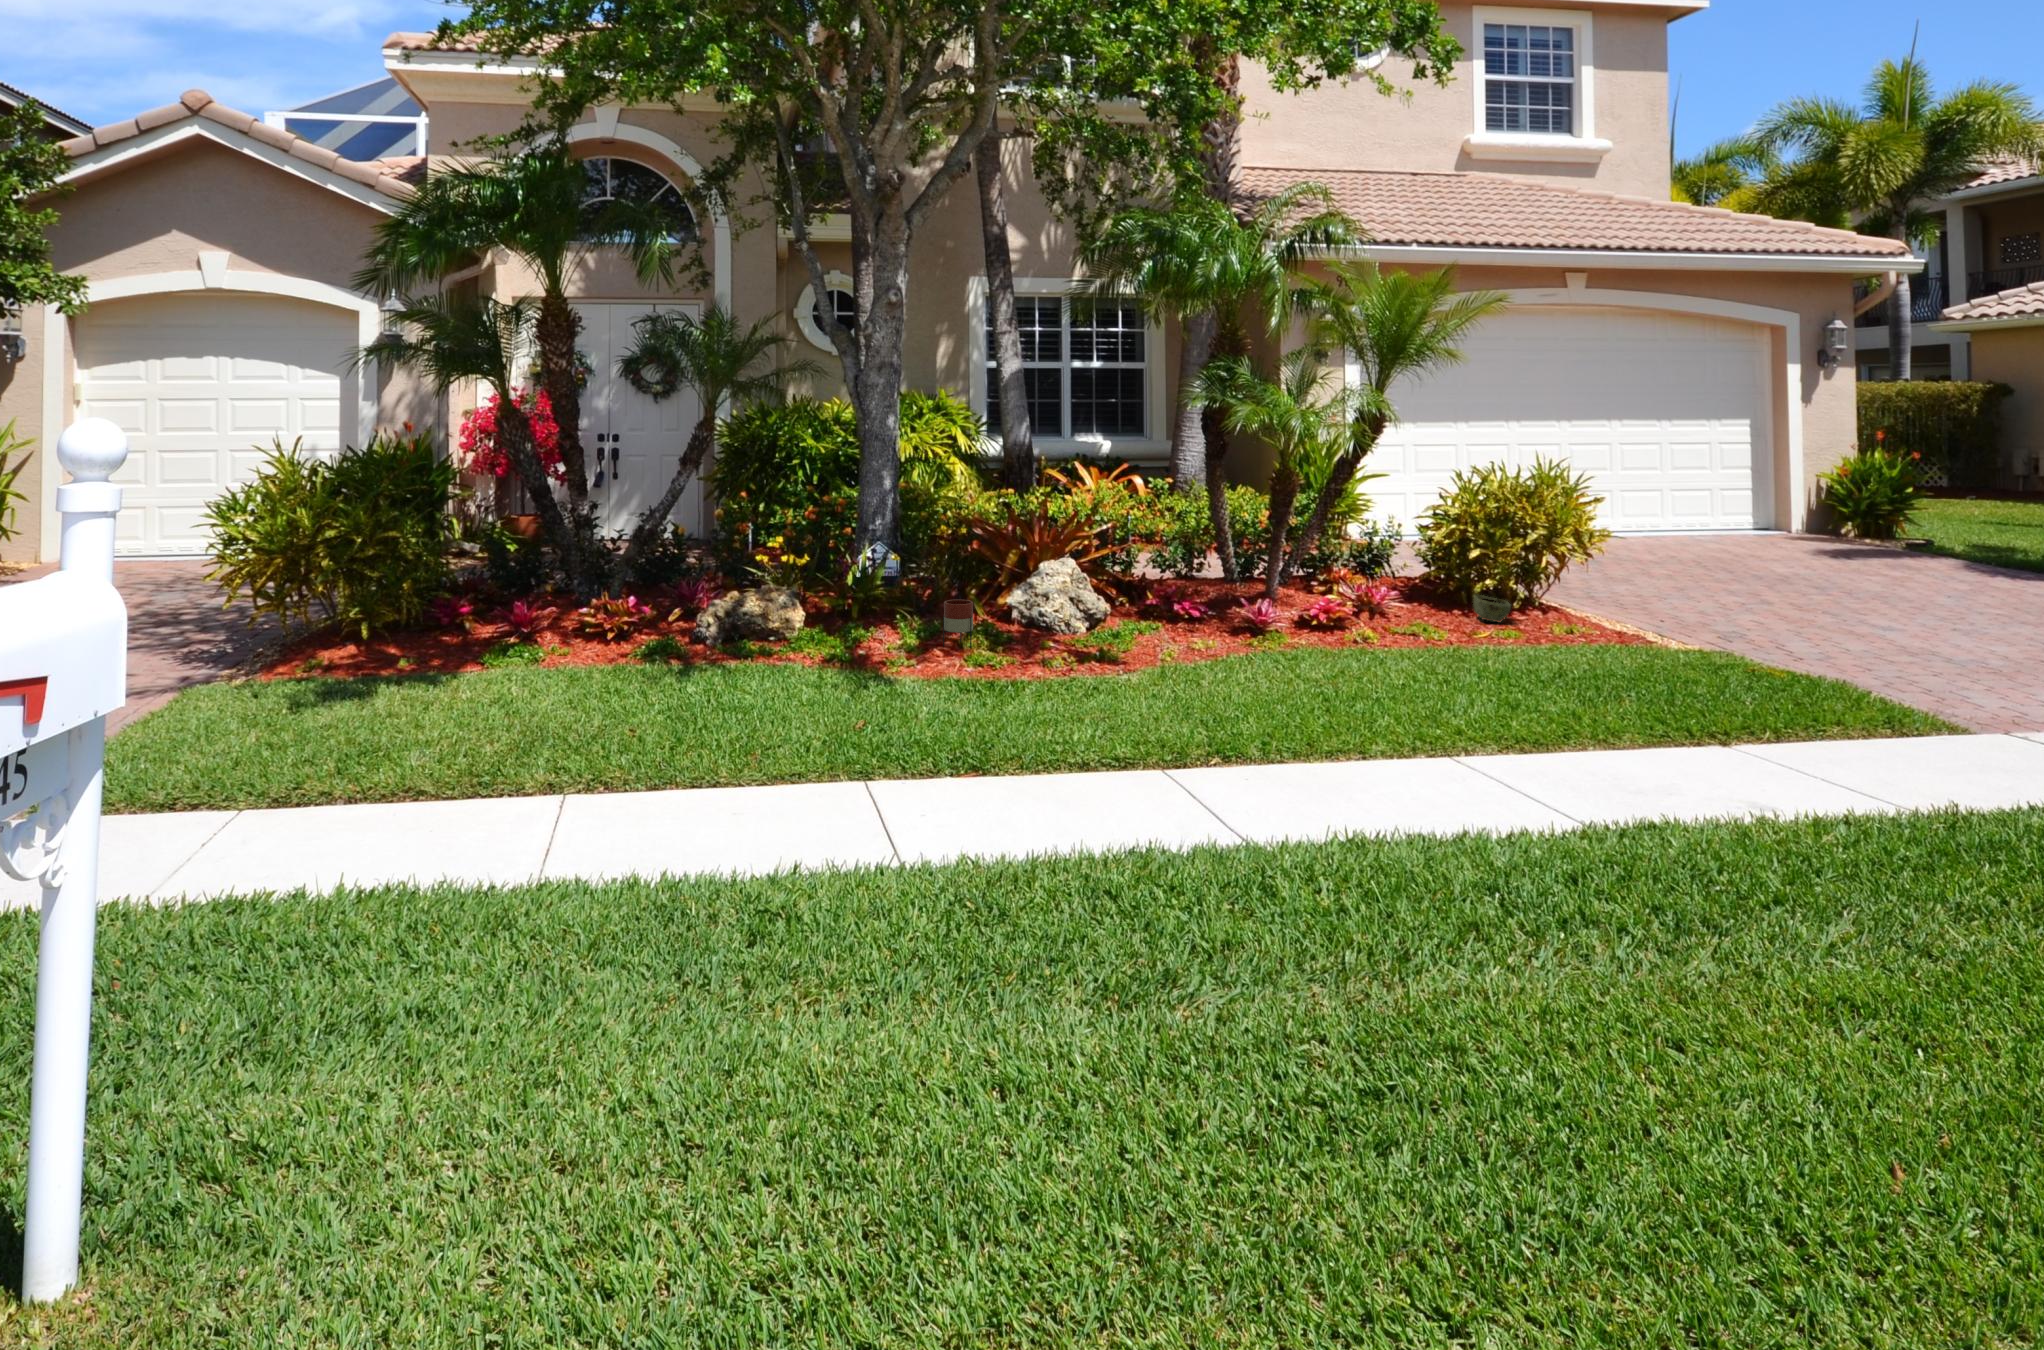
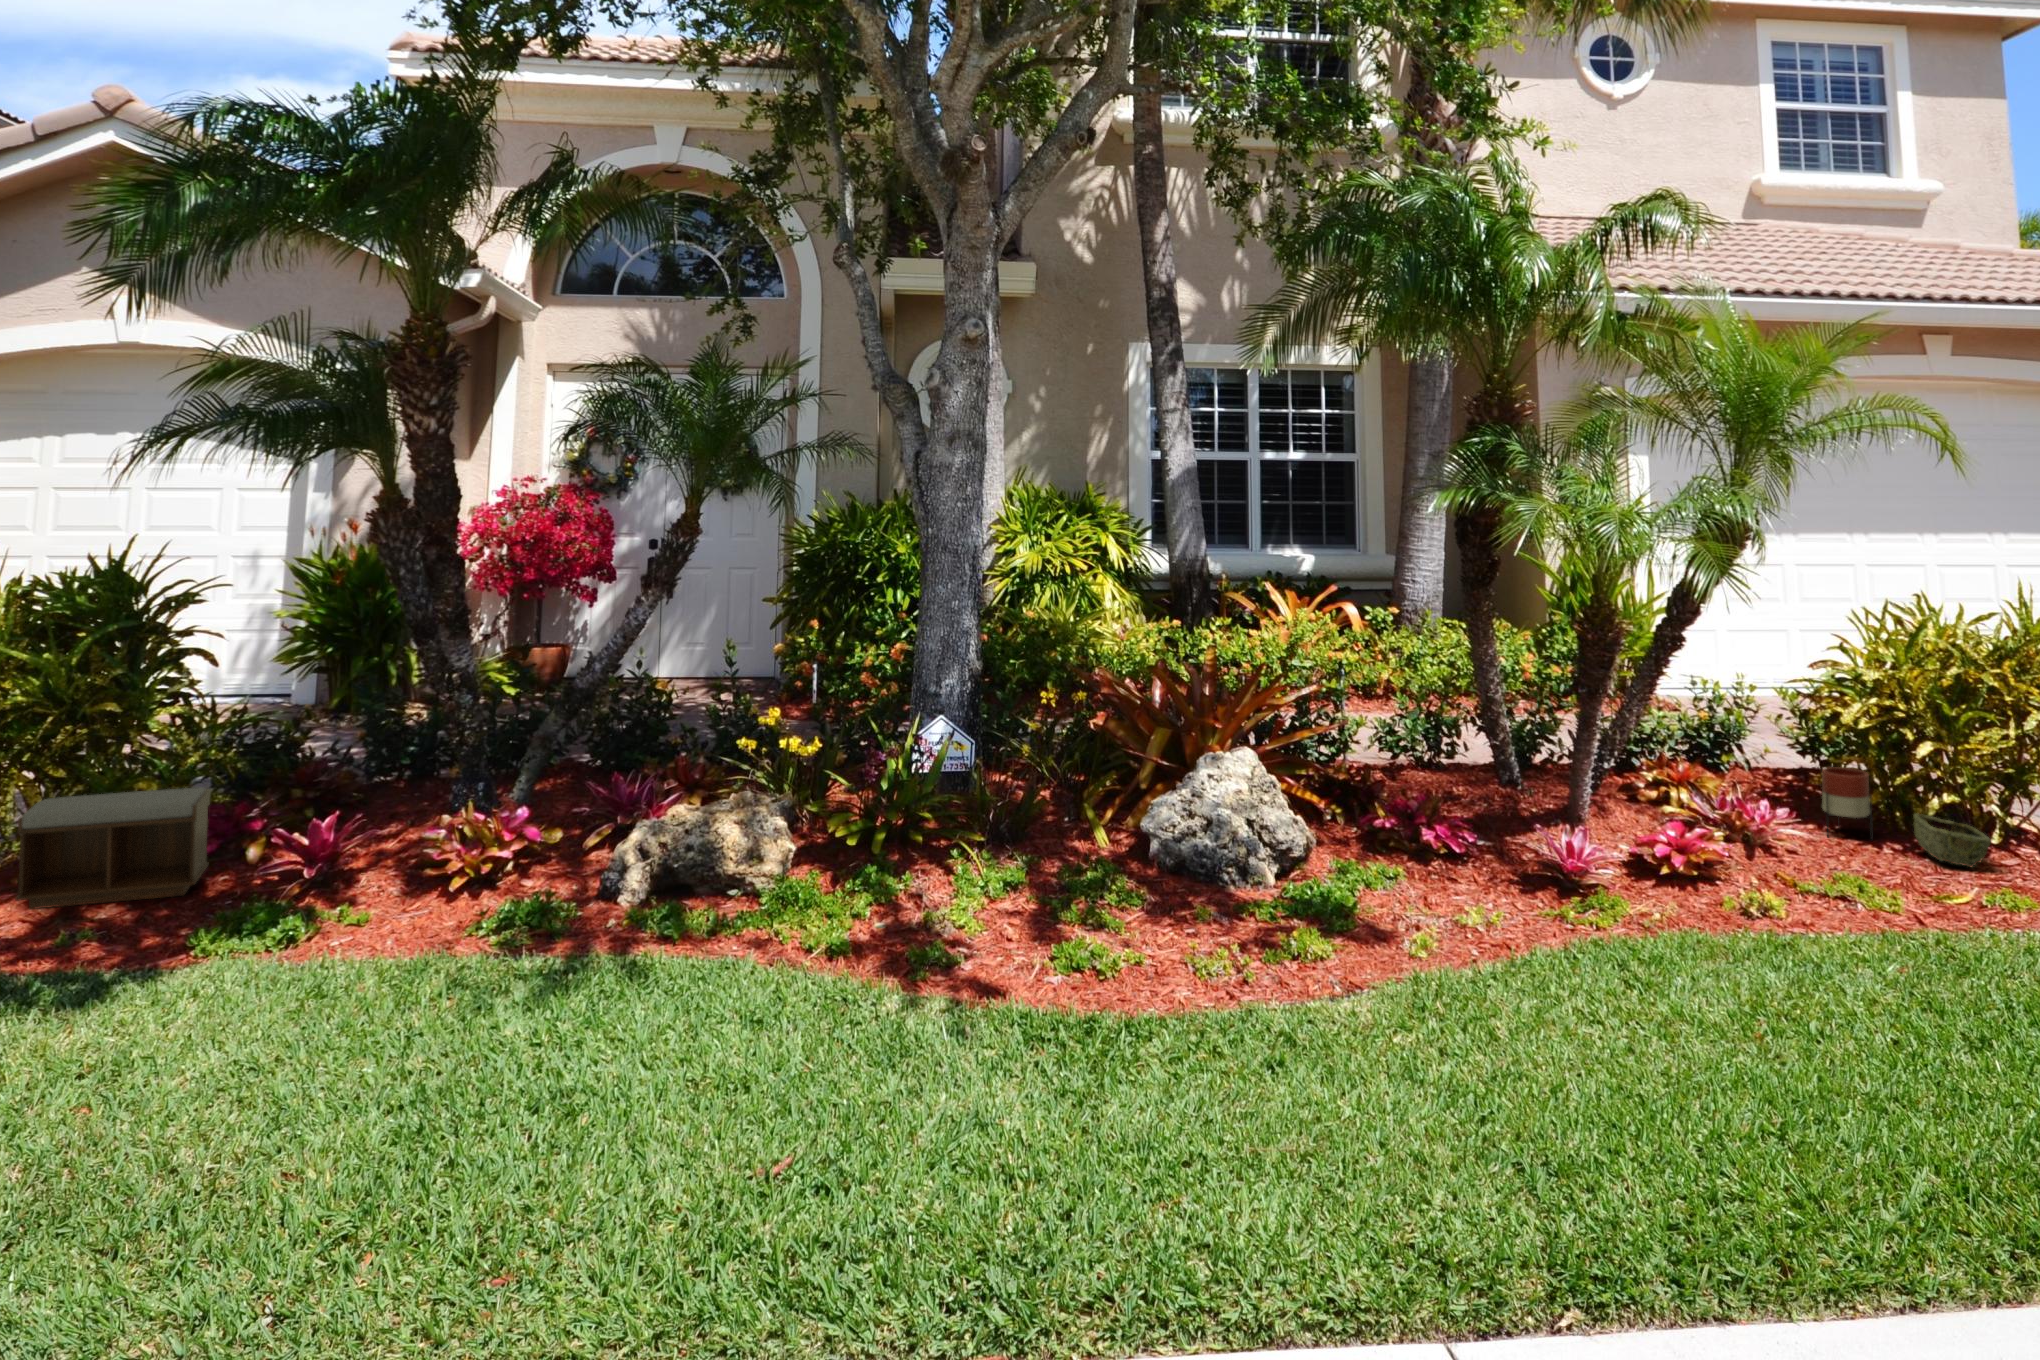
bench: none [336,589,438,657] -> present [16,787,210,909]
planter: present [943,600,973,648] -> present [1822,767,1872,836]

